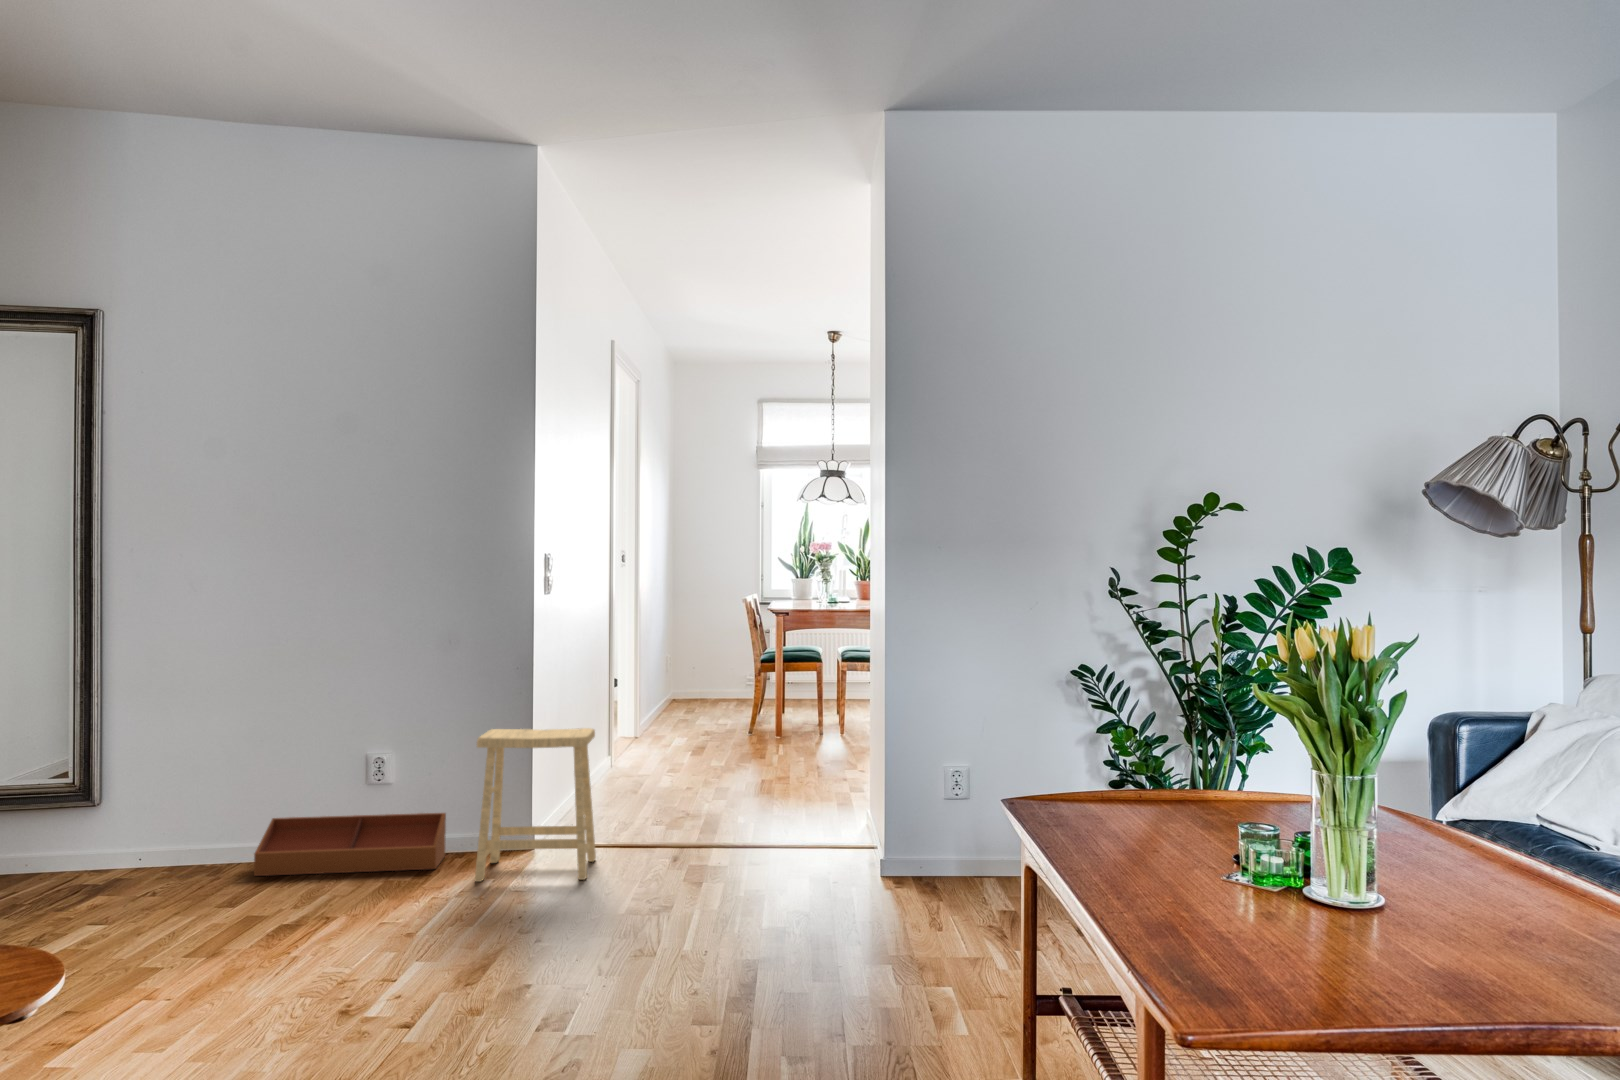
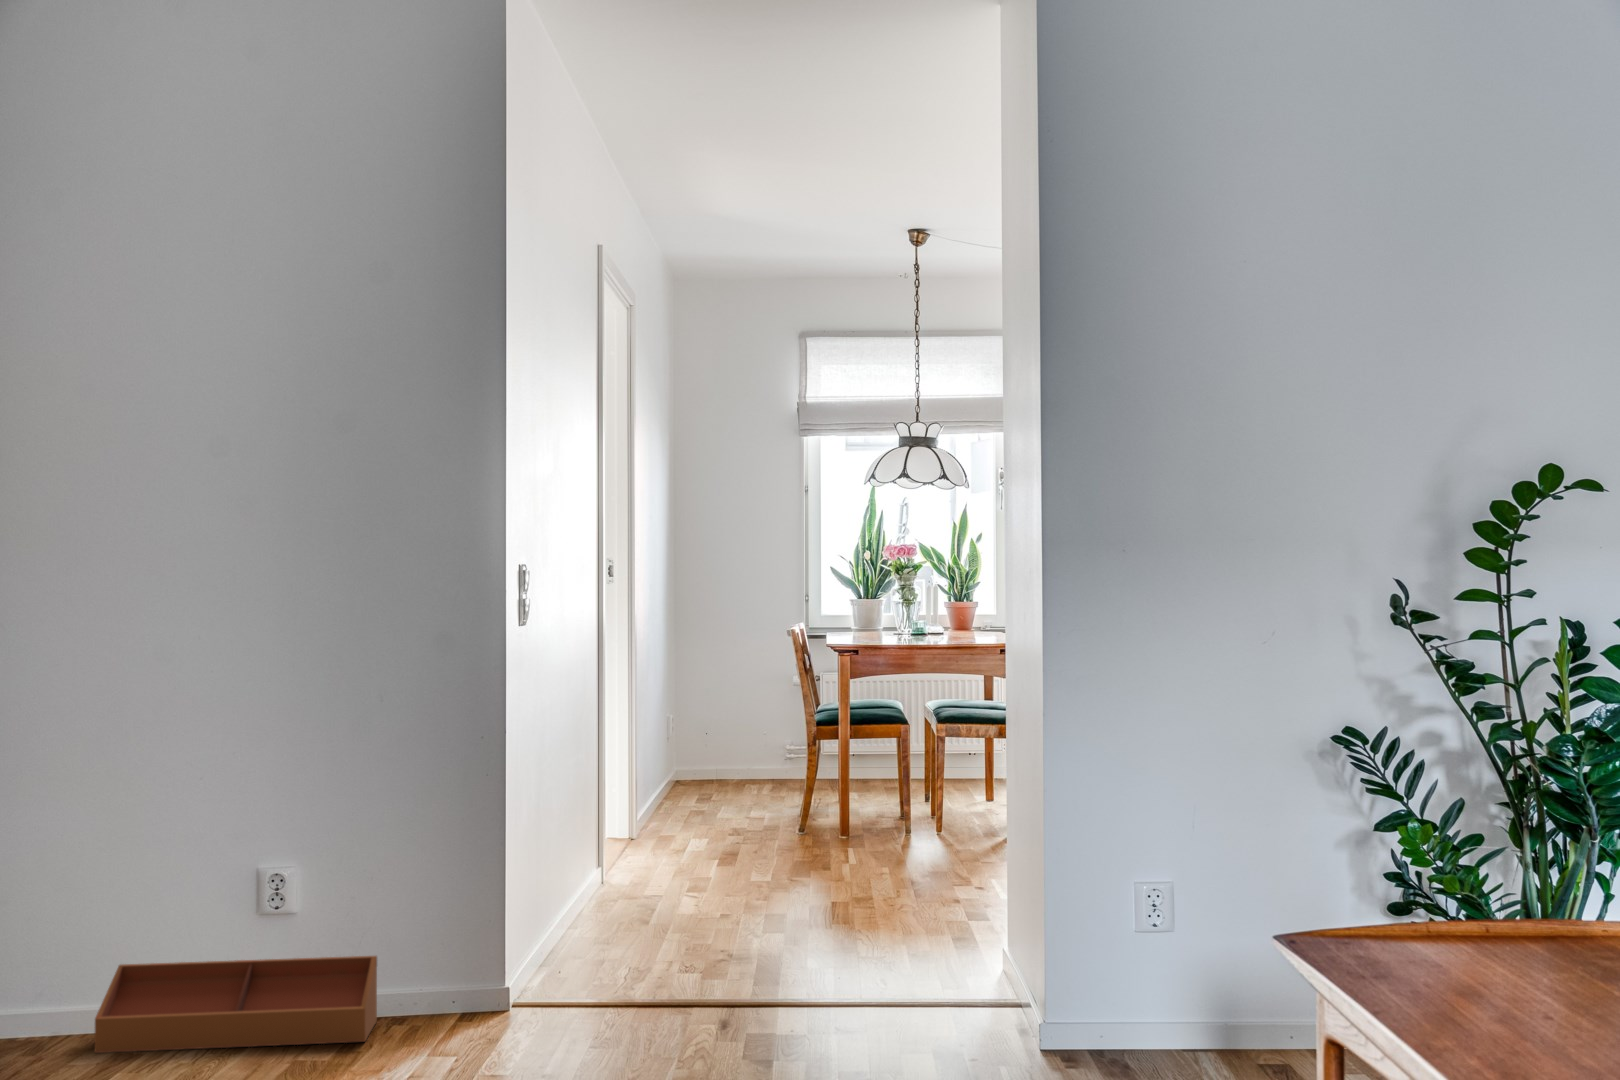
footstool: present [475,728,596,882] -> none [427,827,605,1062]

